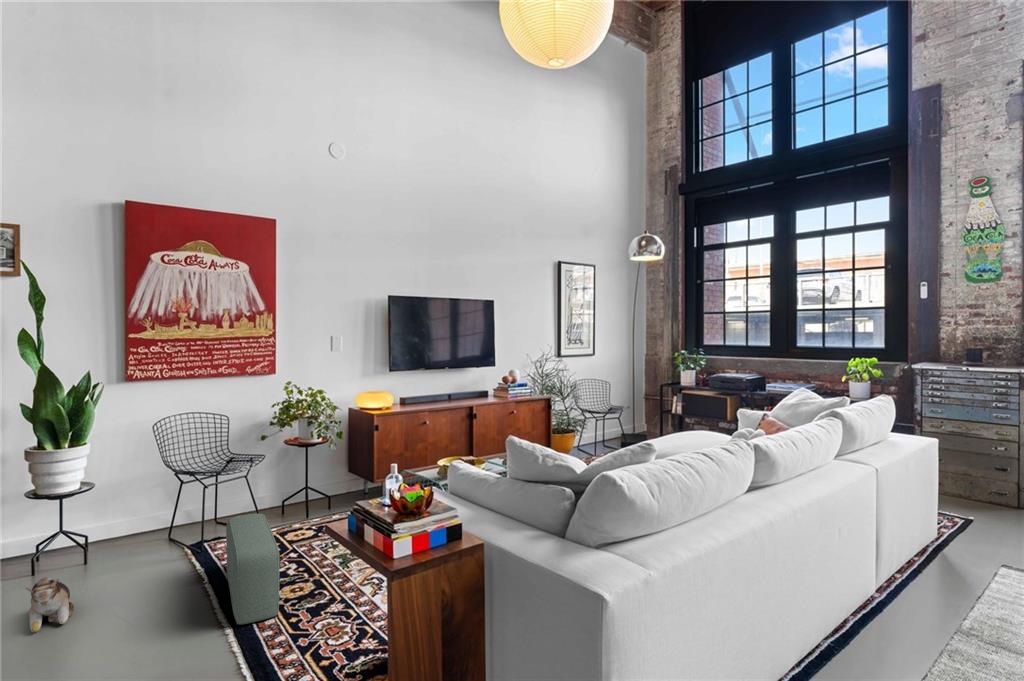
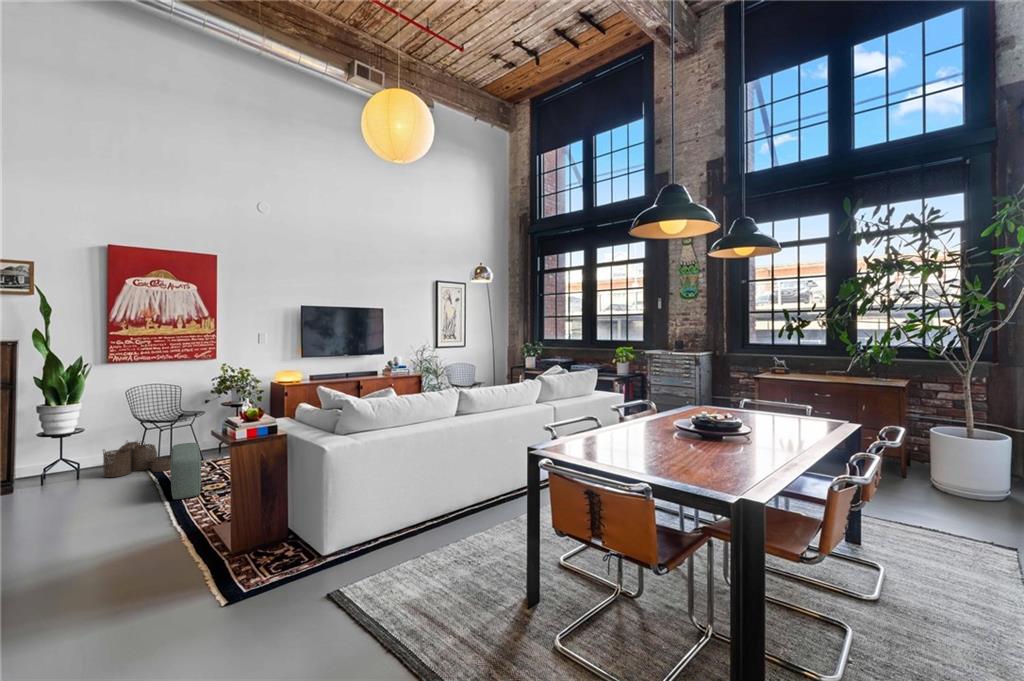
woven basket: none [120,499,227,564] -> present [103,441,171,477]
plush toy: present [26,577,74,632] -> none [42,474,72,507]

